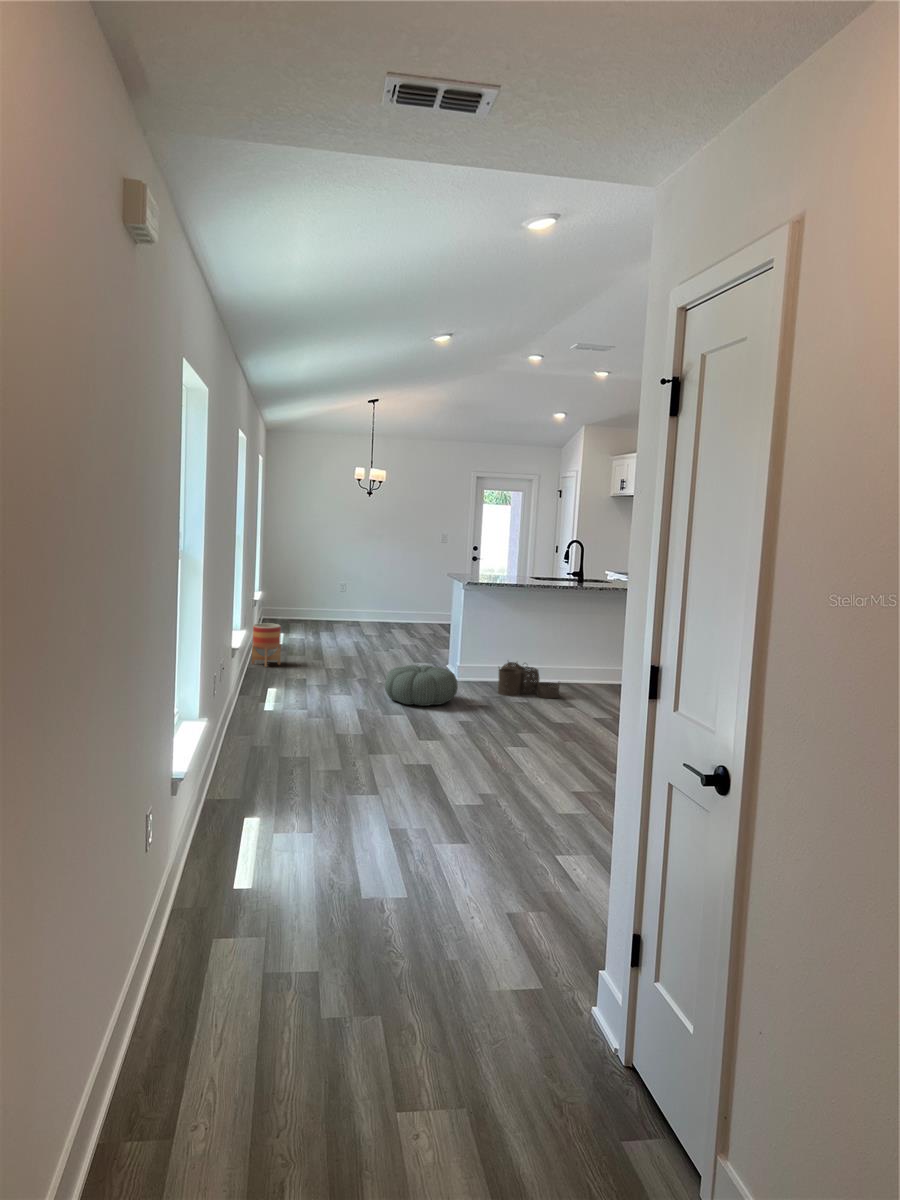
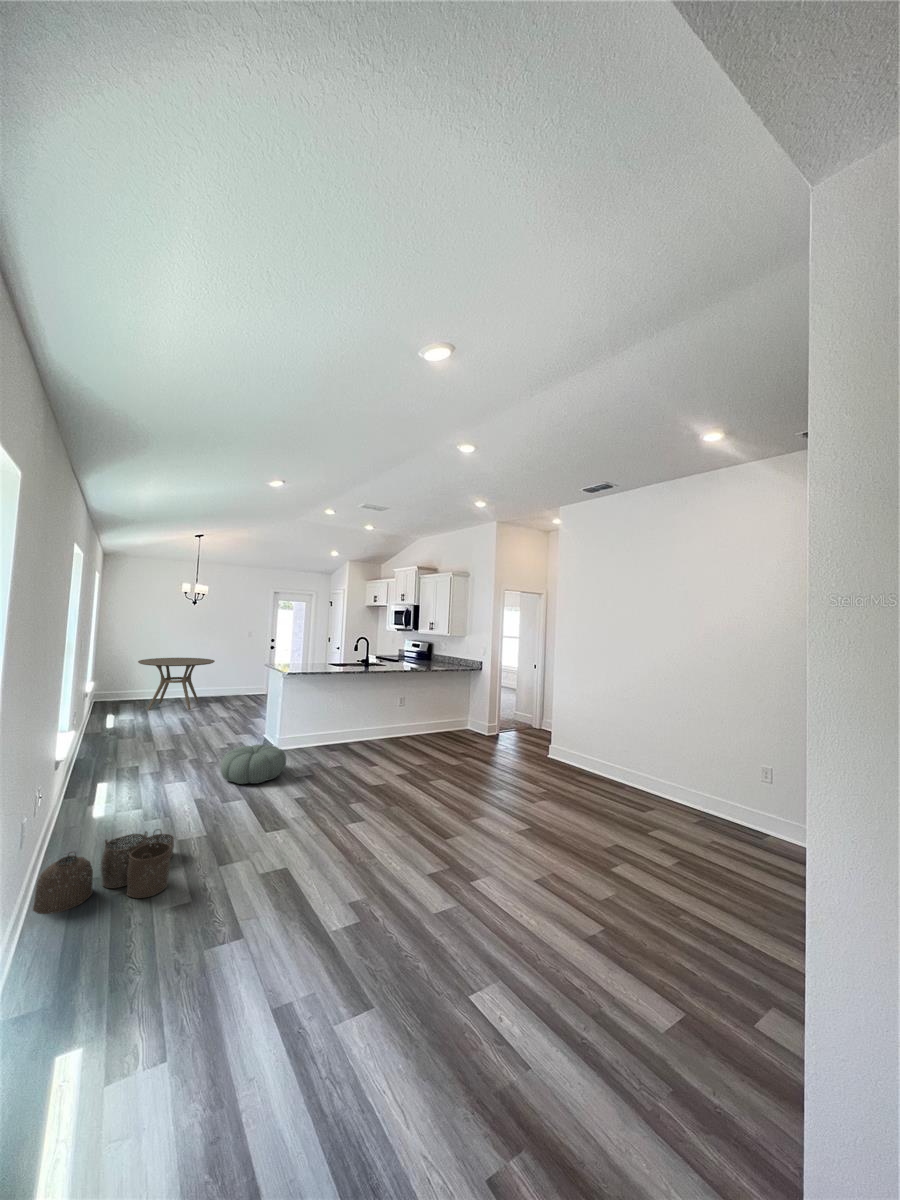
dining table: none [308,568,395,634] -> present [138,658,215,710]
planter: present [252,623,281,667] -> none [77,717,111,759]
woven basket: present [498,662,560,698] -> present [33,829,174,914]

